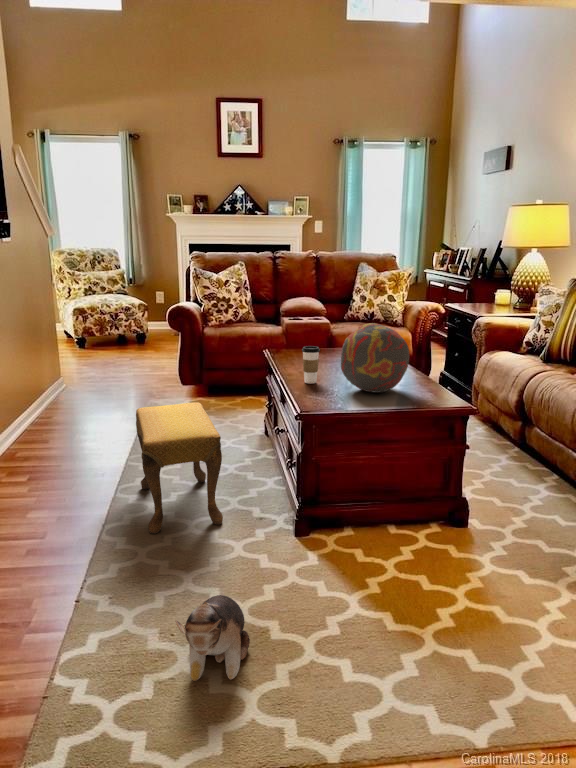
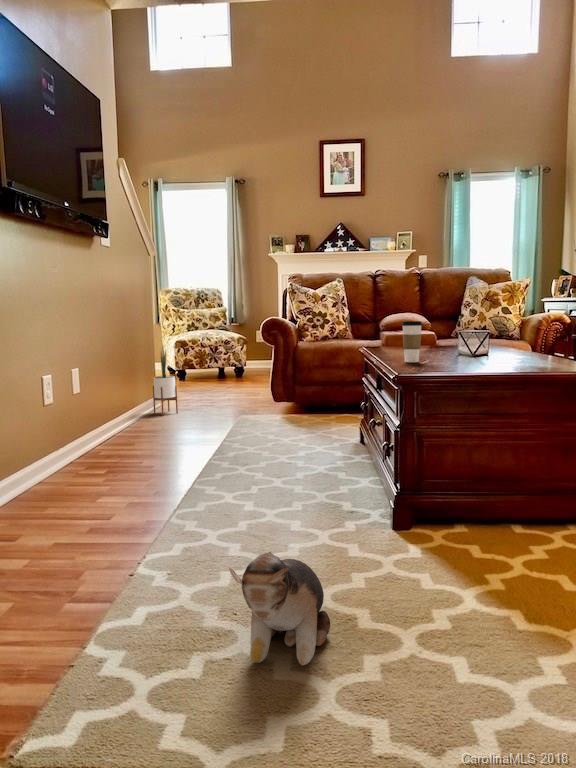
decorative orb: present [341,323,409,393] -> none [447,285,532,366]
potted plant: none [57,328,84,401] -> present [153,347,178,415]
footstool: present [136,402,223,534] -> none [217,386,307,519]

